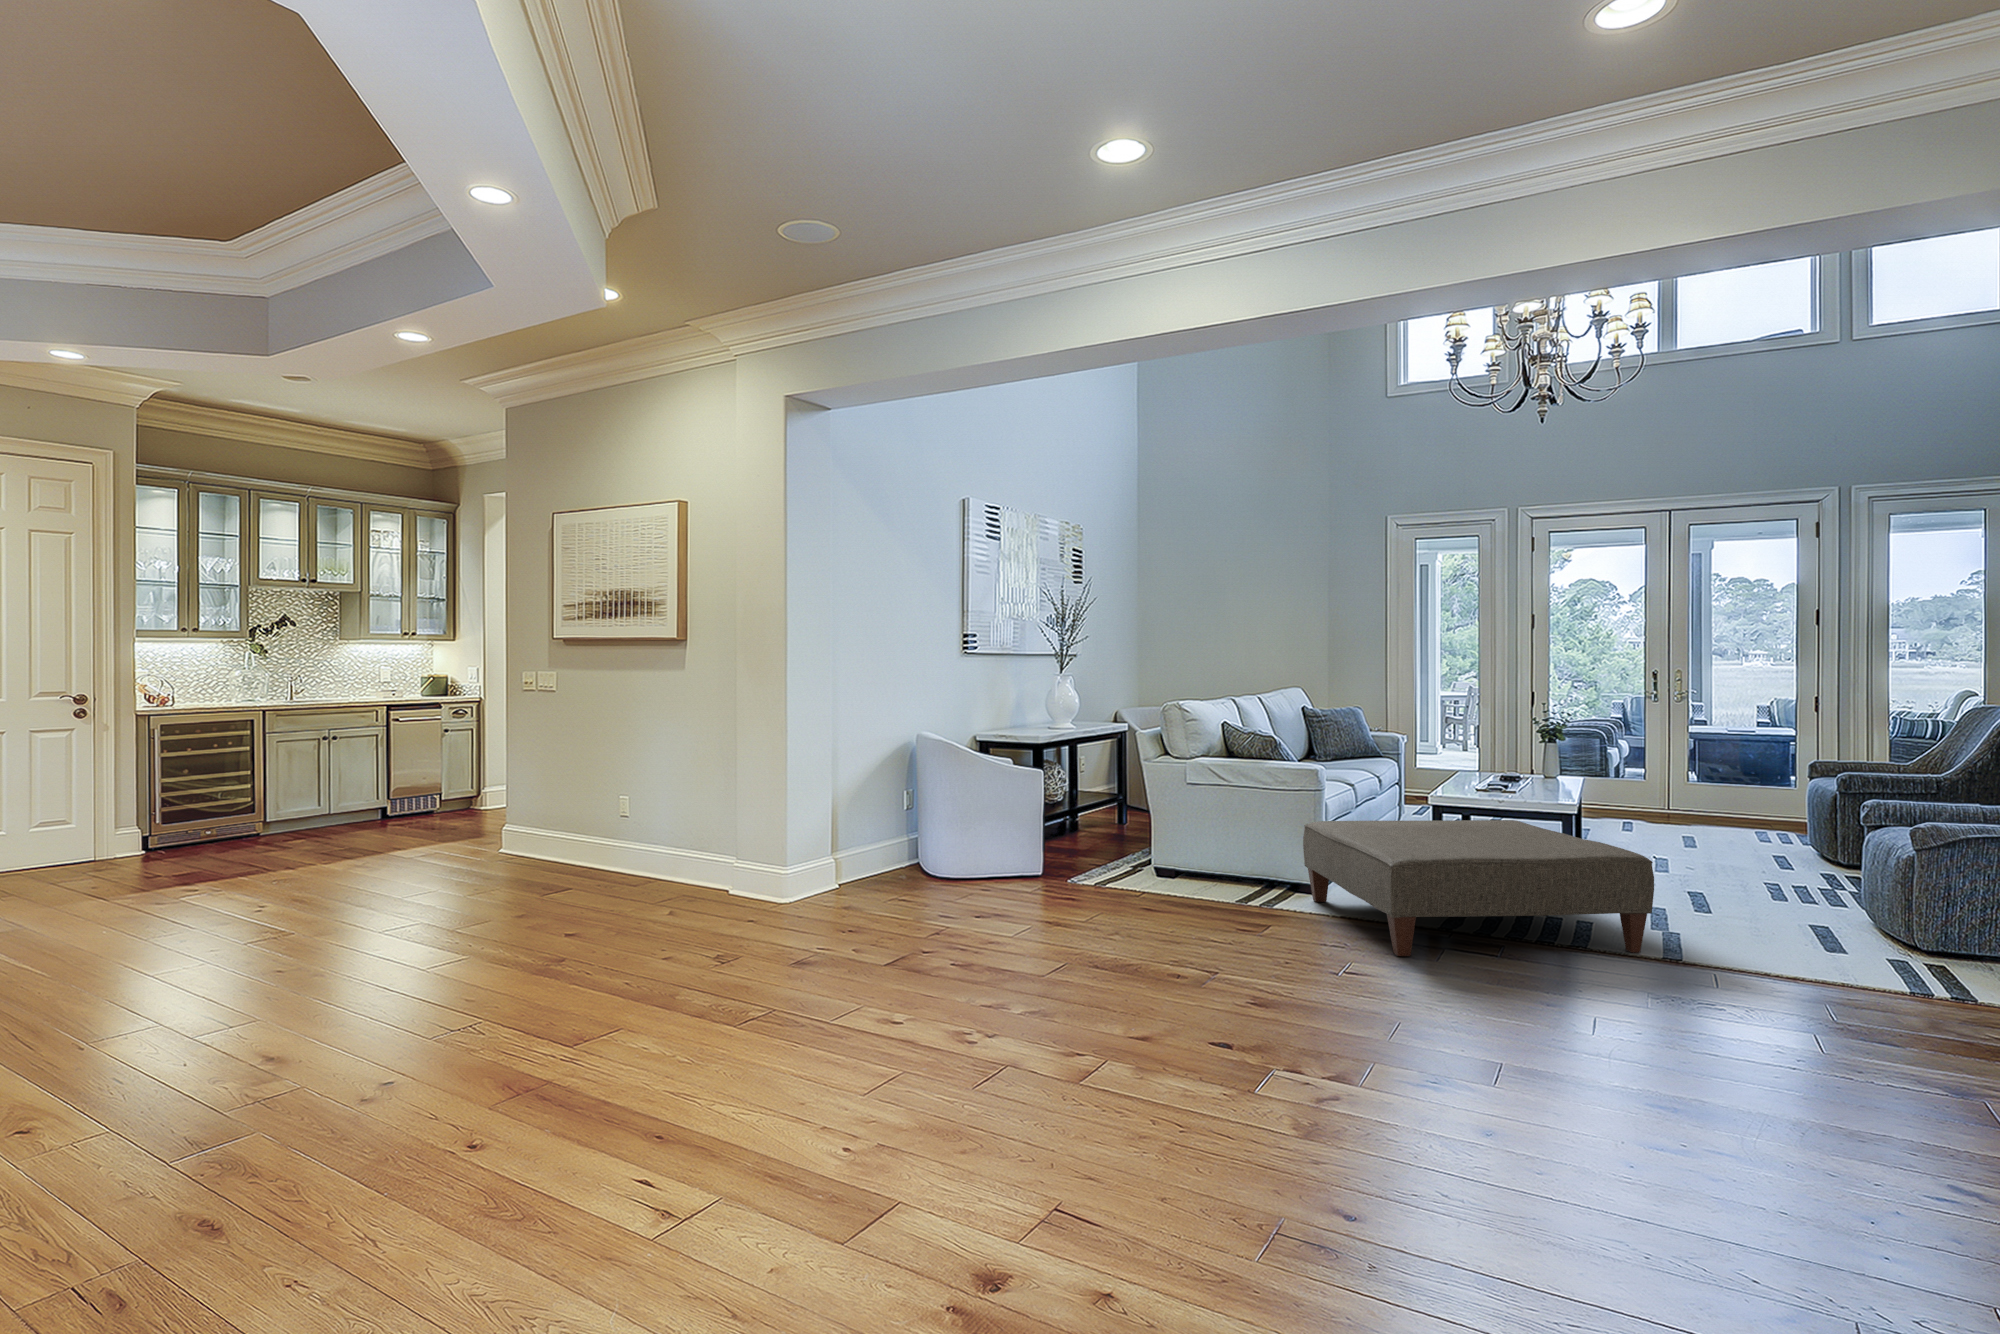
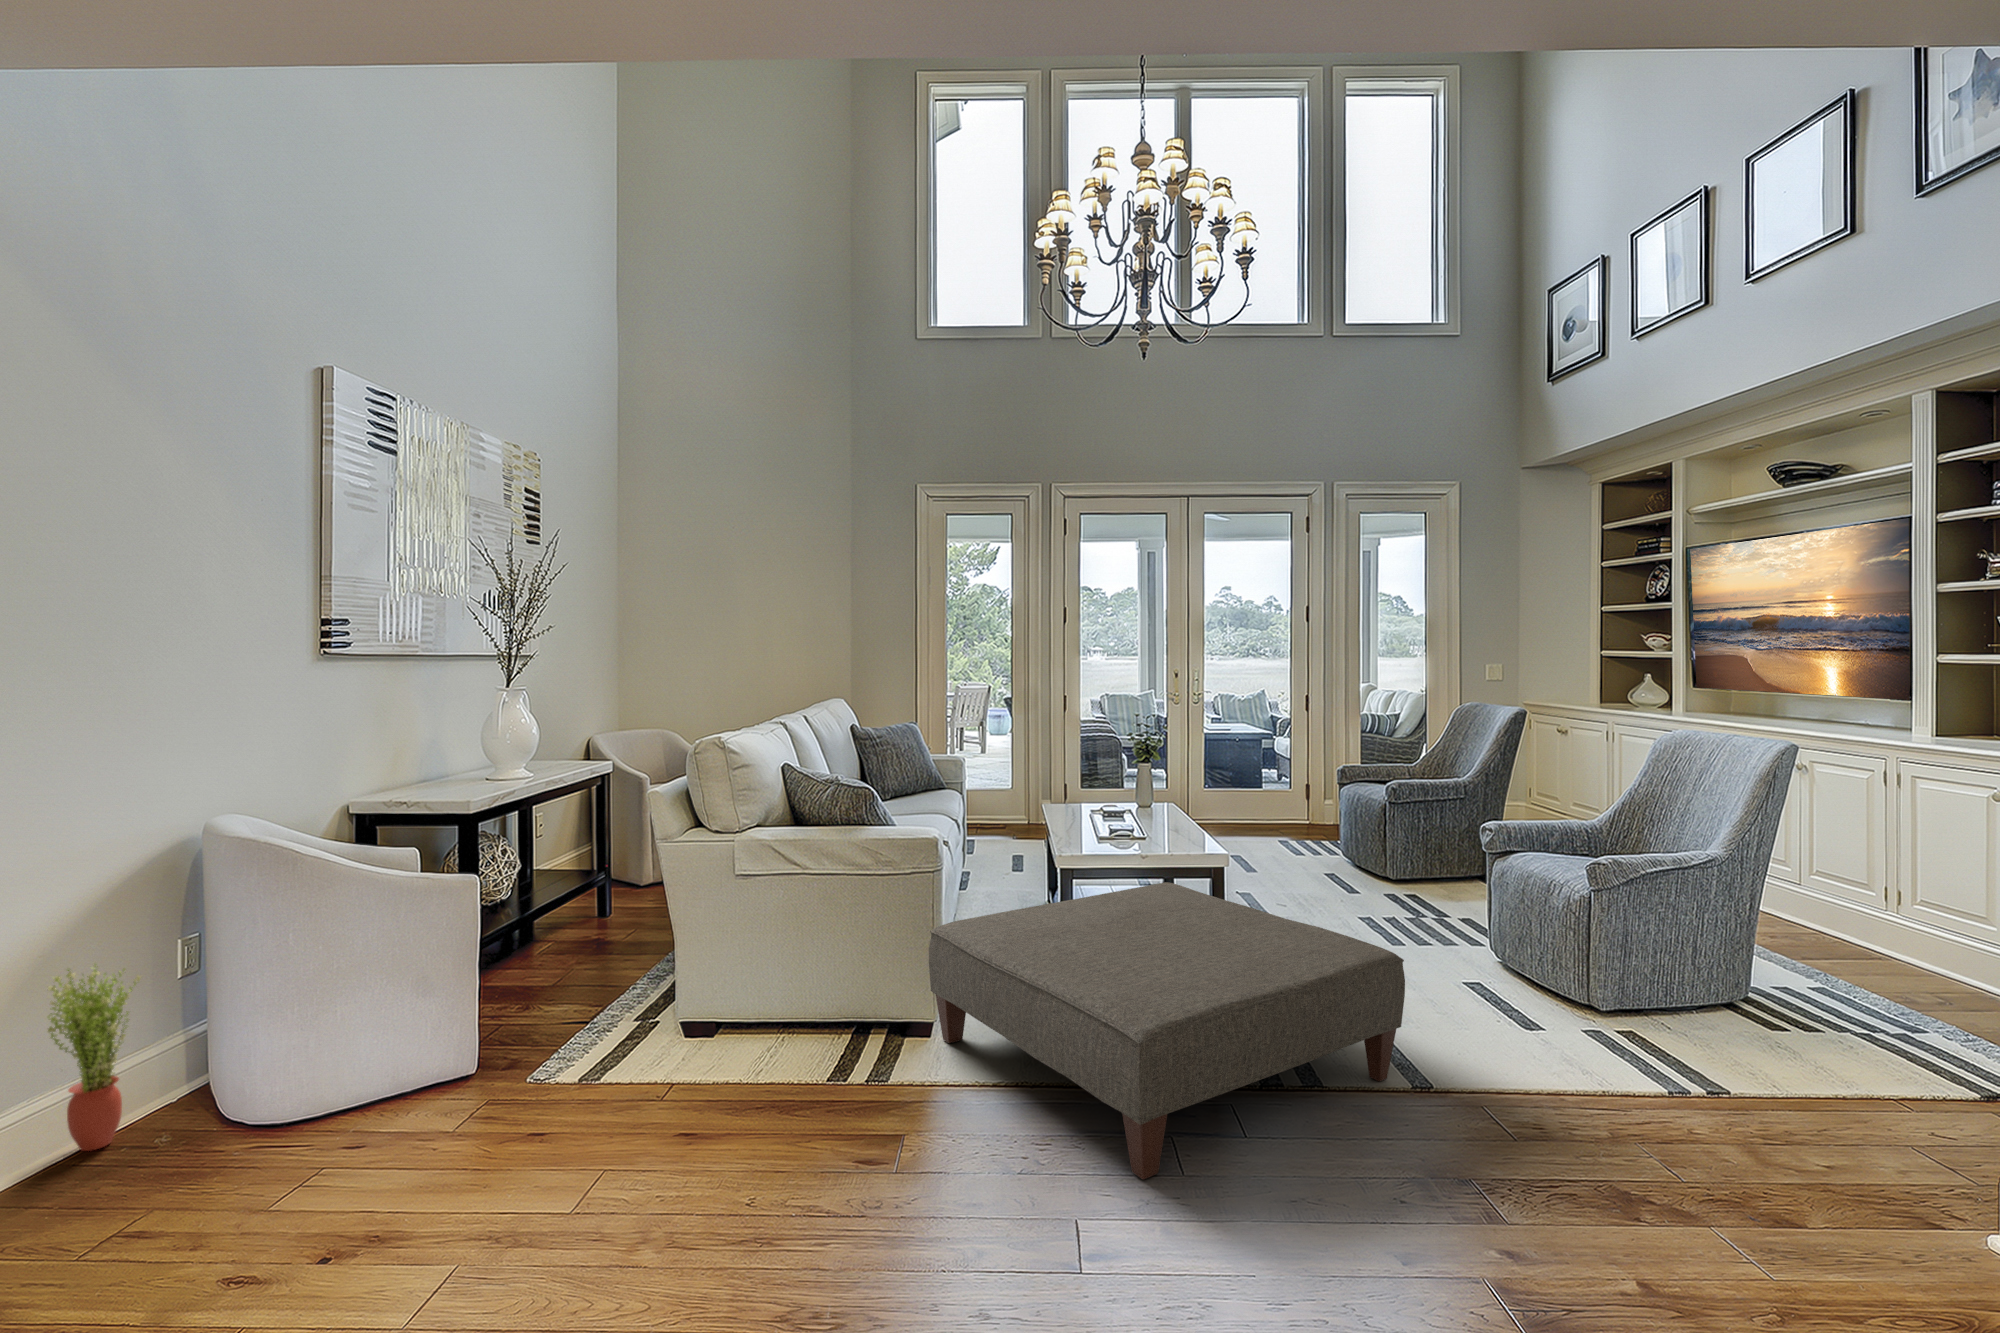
potted plant: none [860,790,892,880] -> present [48,964,141,1151]

